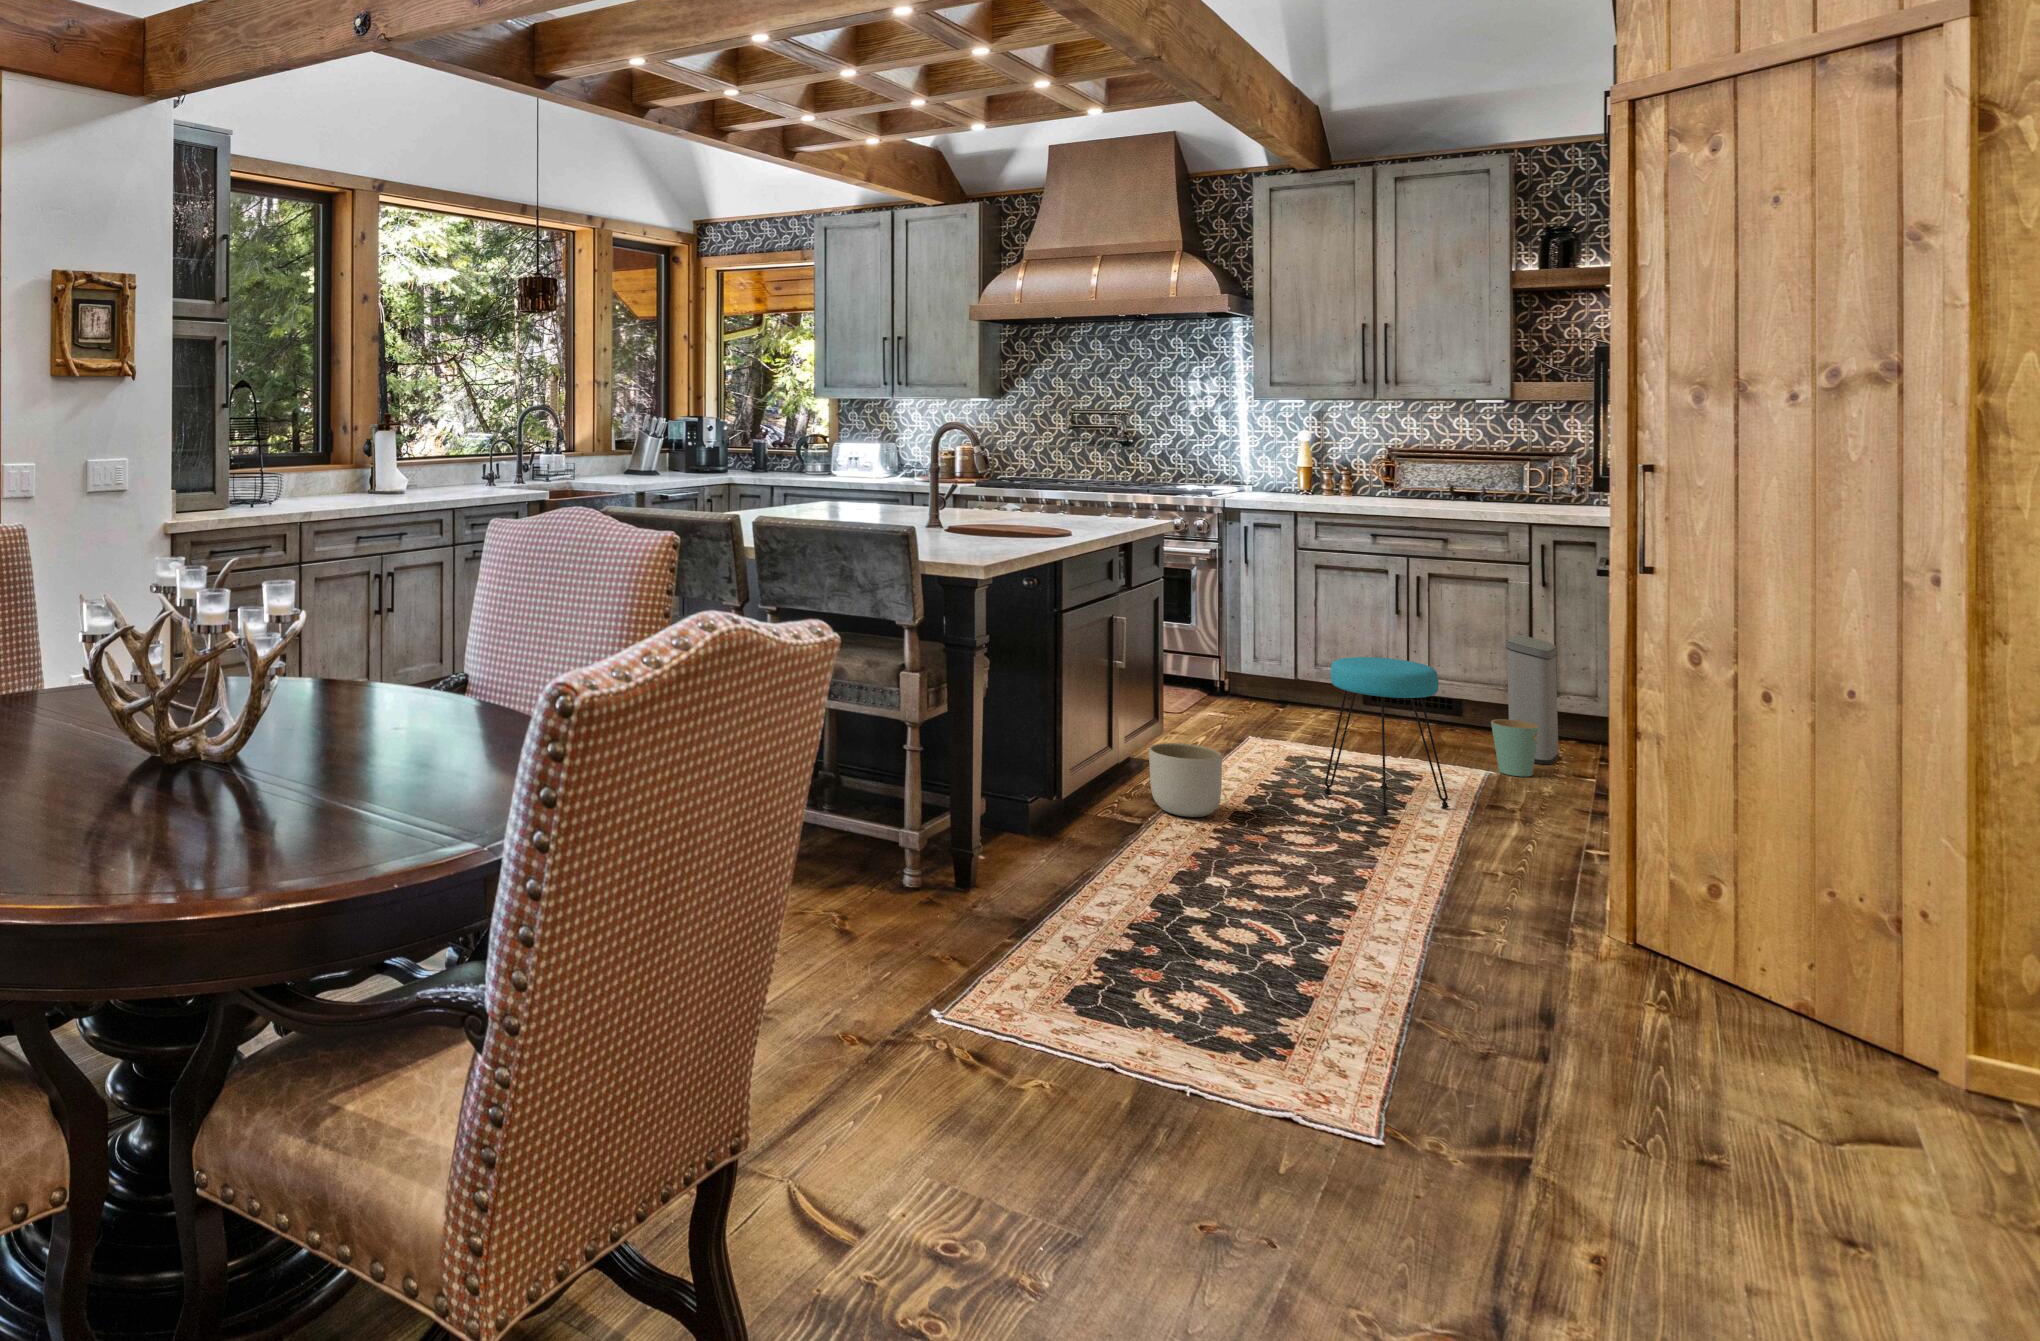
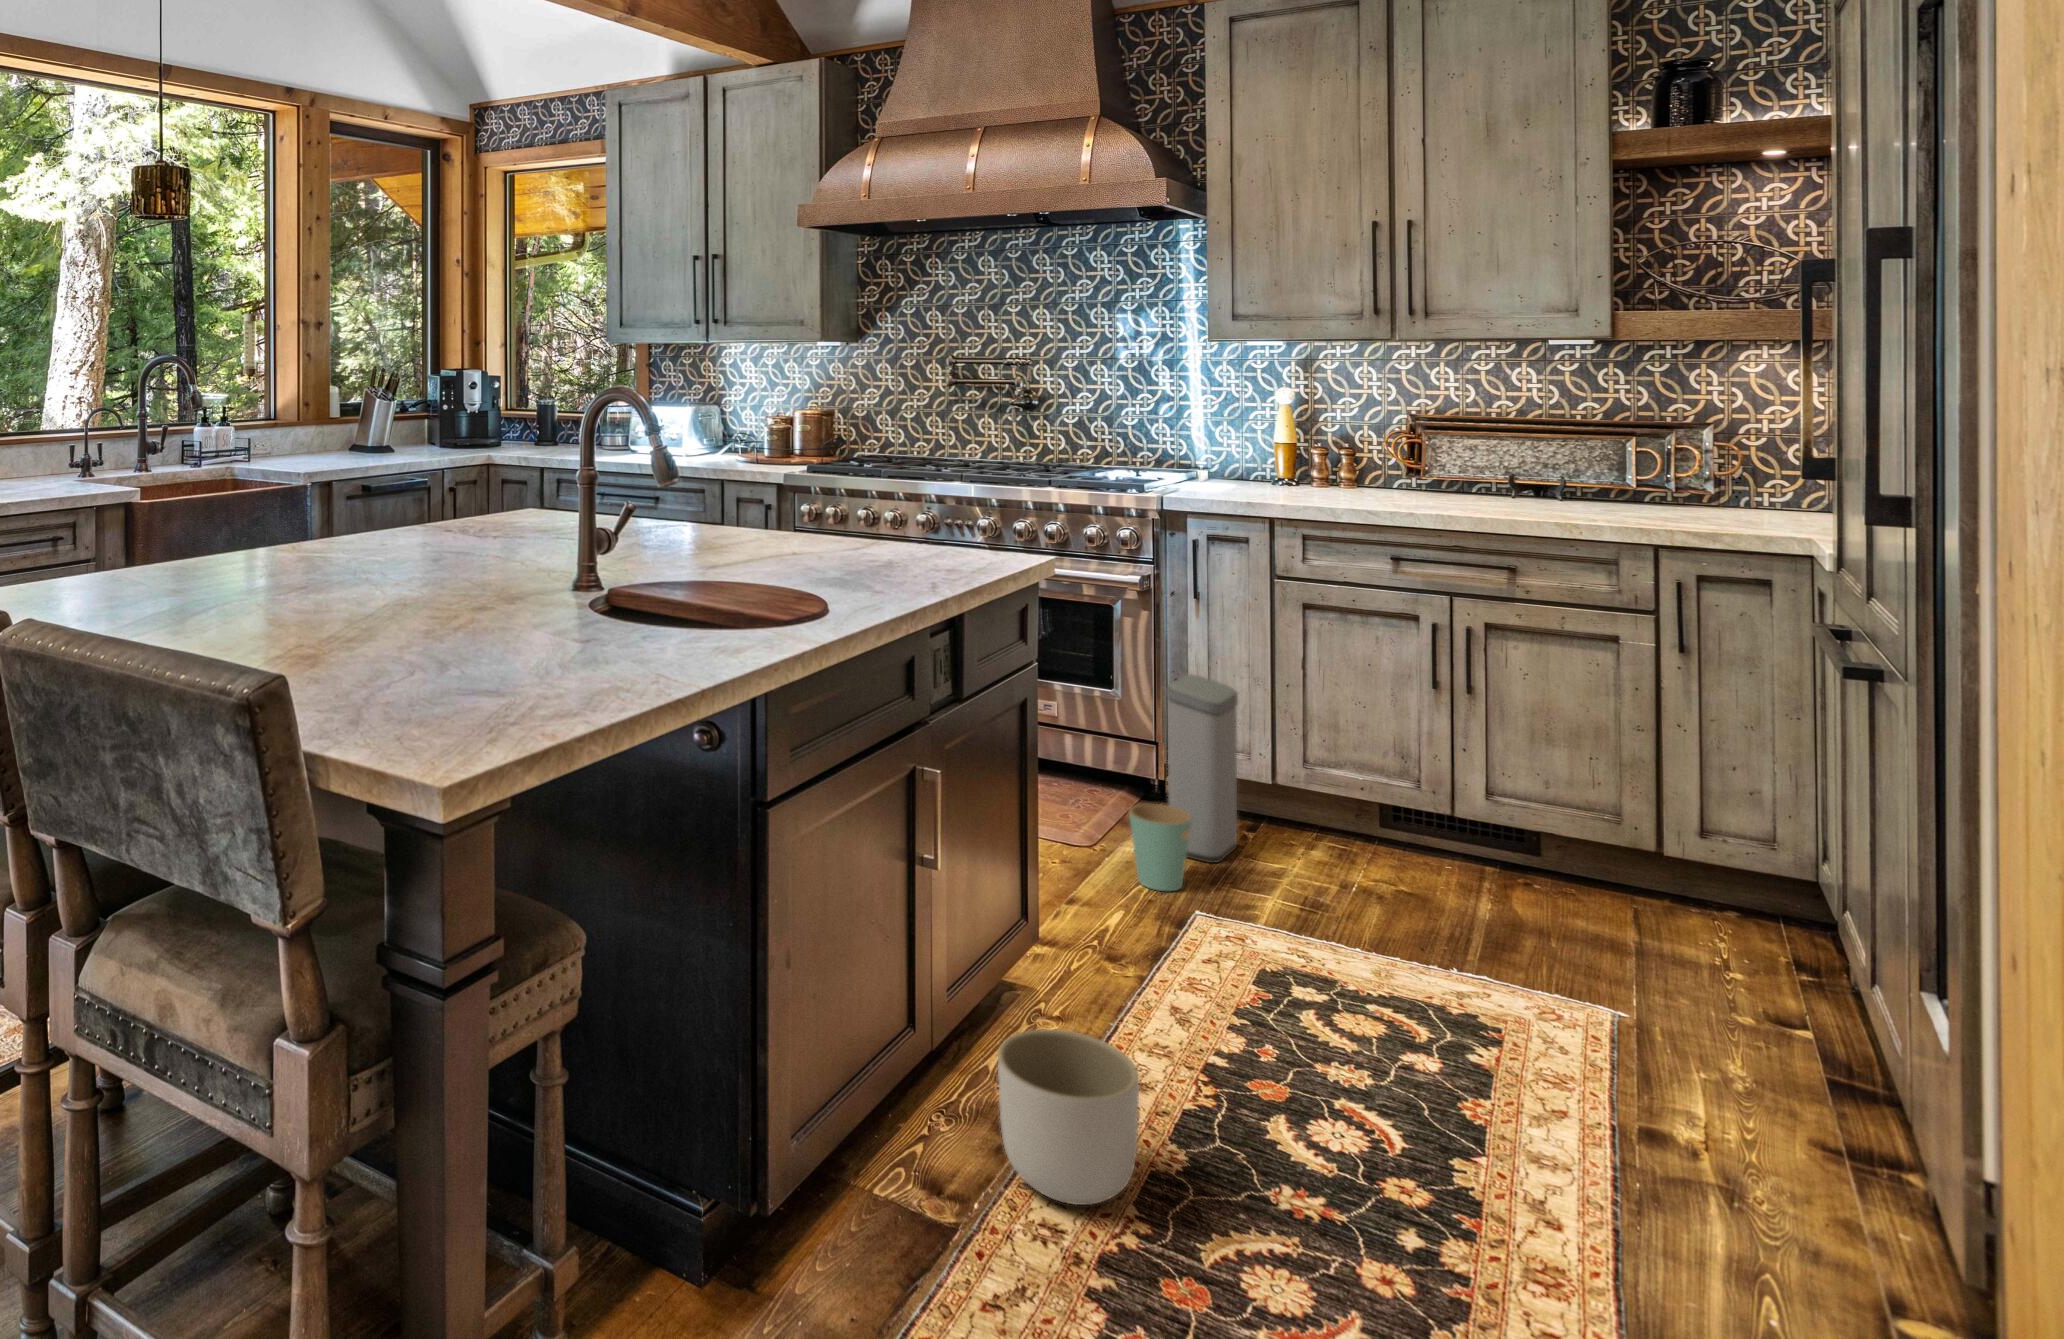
trash can: present [1491,635,1558,776] -> present [1129,675,1238,891]
stool: present [1323,657,1450,813] -> none [1331,836,1579,1176]

